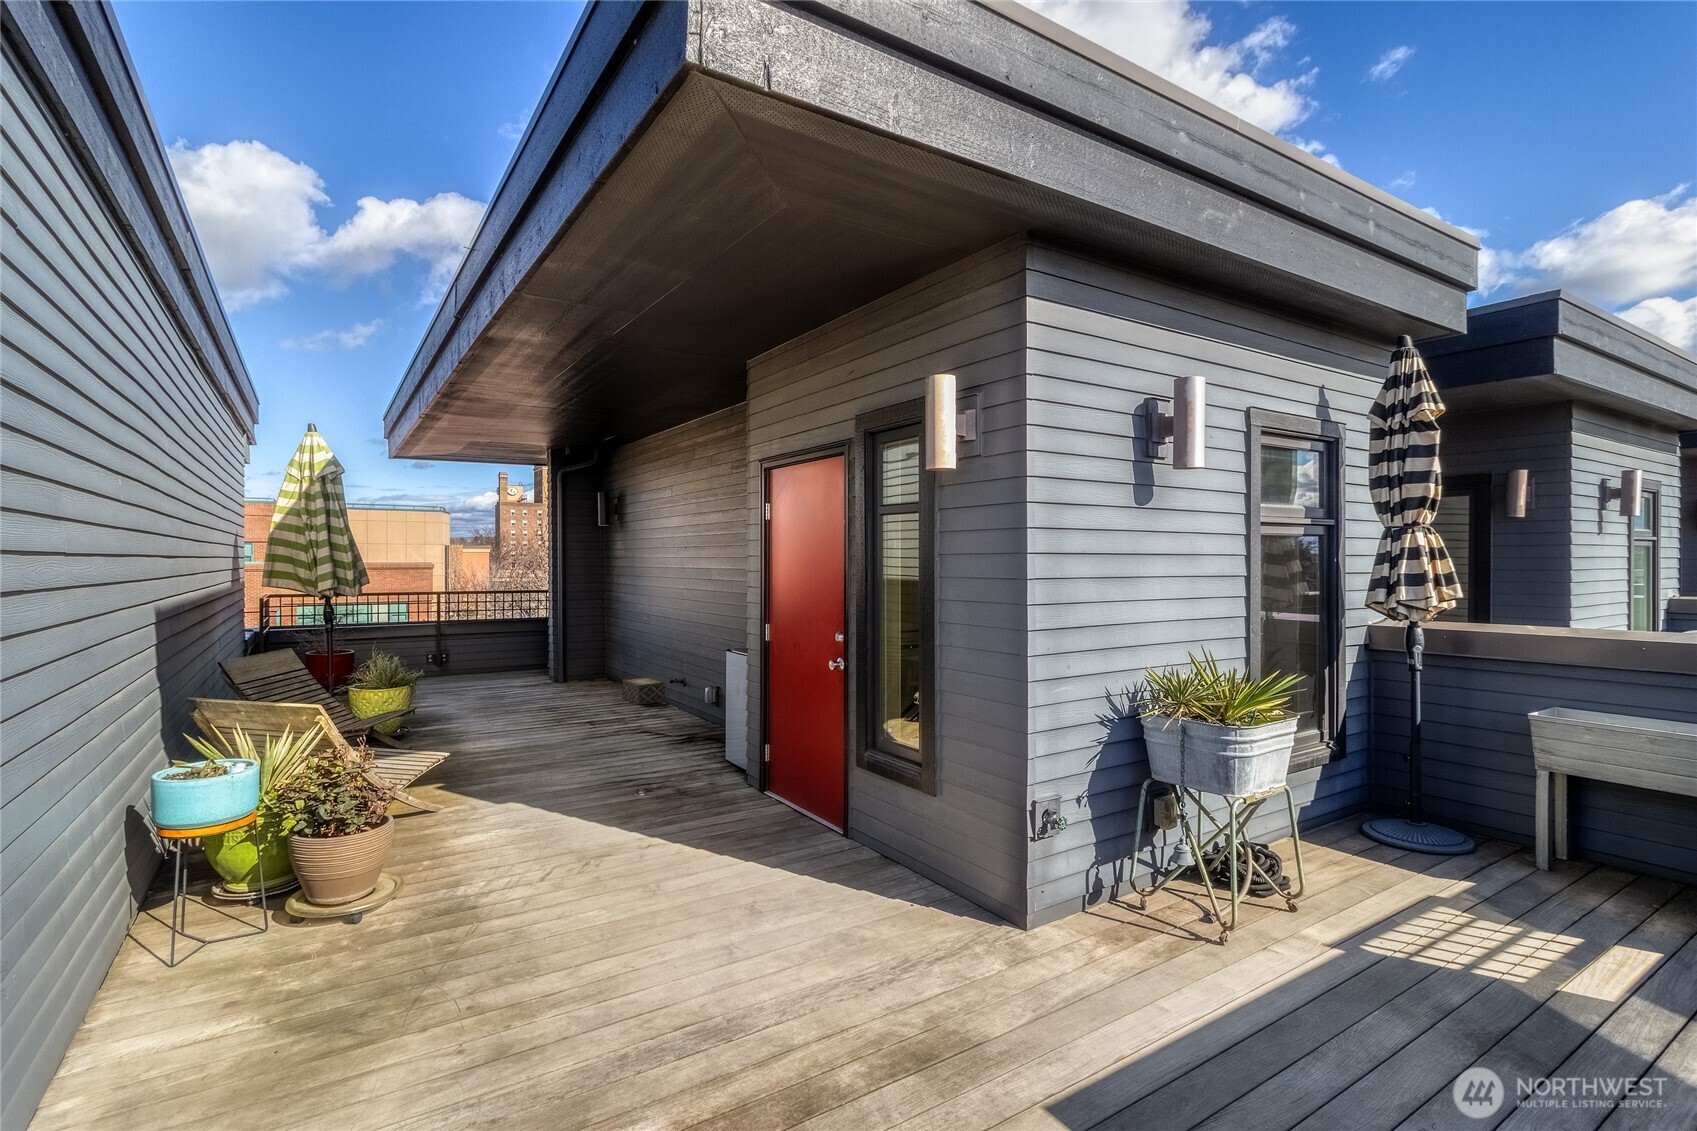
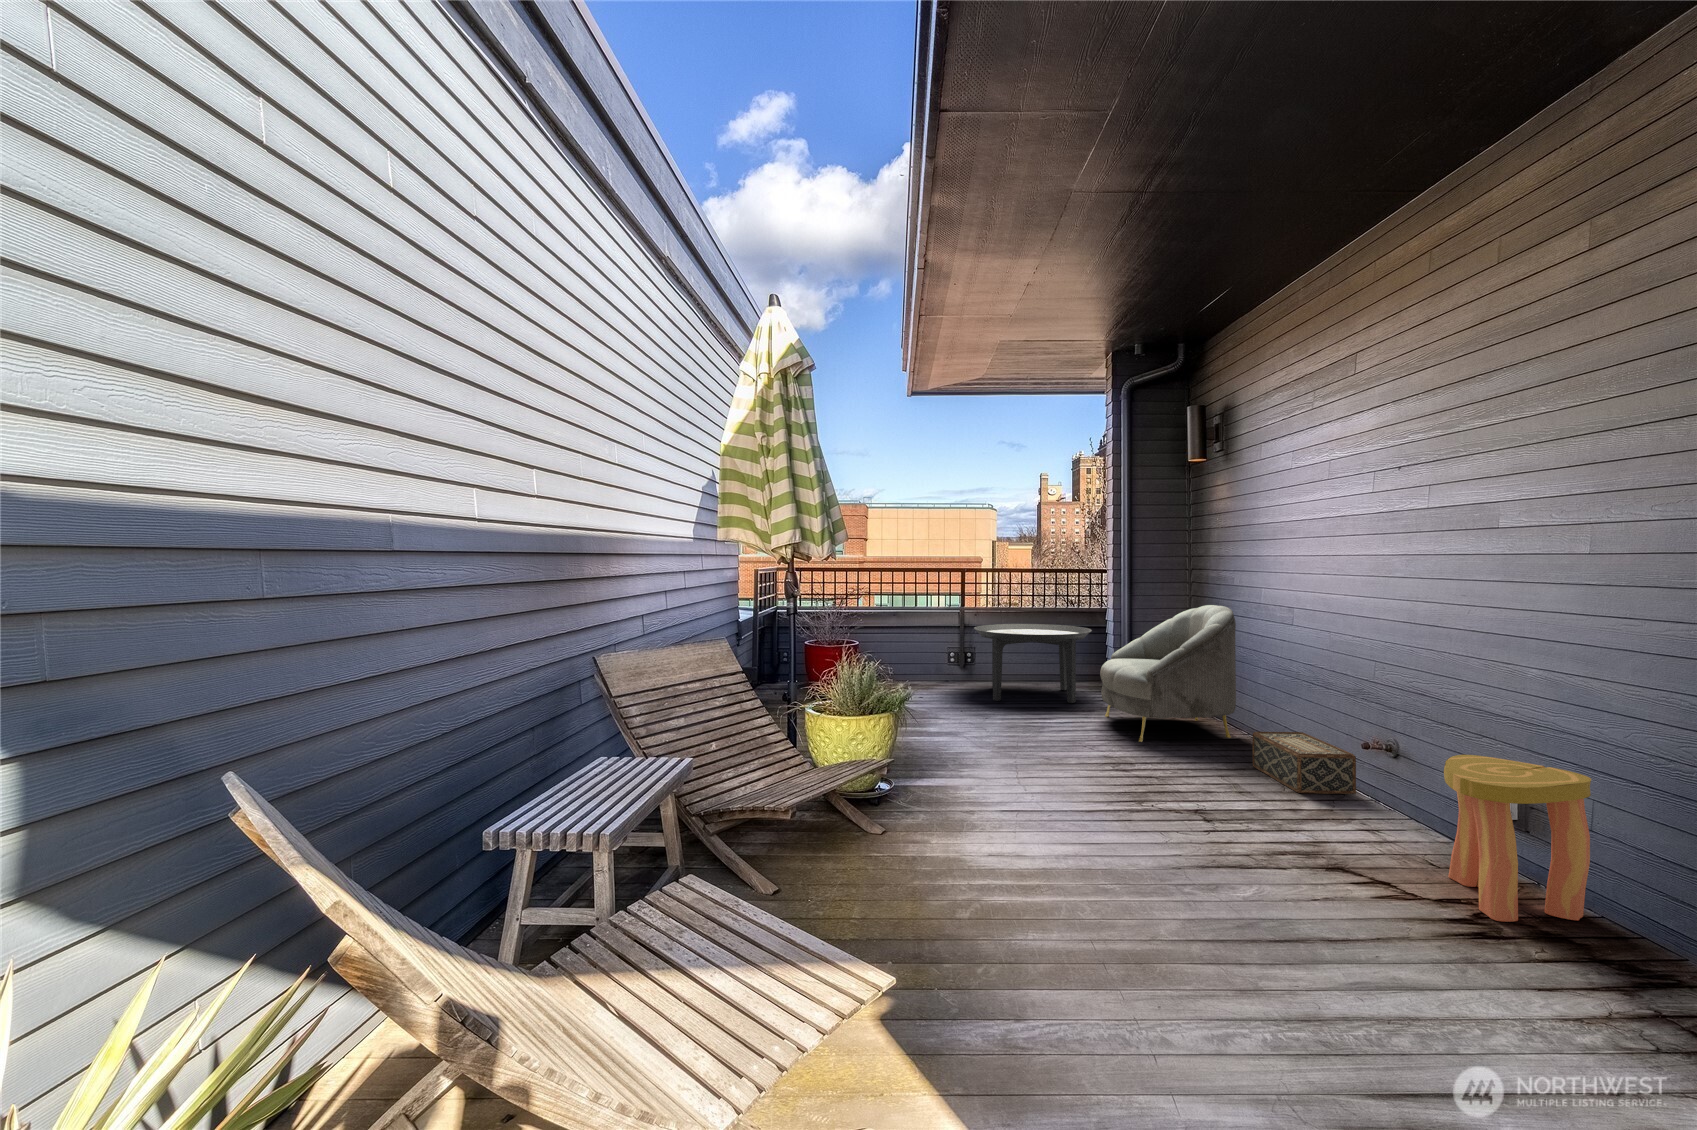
armchair: none [542,612,621,696] -> present [1100,605,1236,742]
round table: none [450,631,538,687] -> present [974,624,1092,703]
stool: none [673,670,718,727] -> present [1444,755,1591,922]

